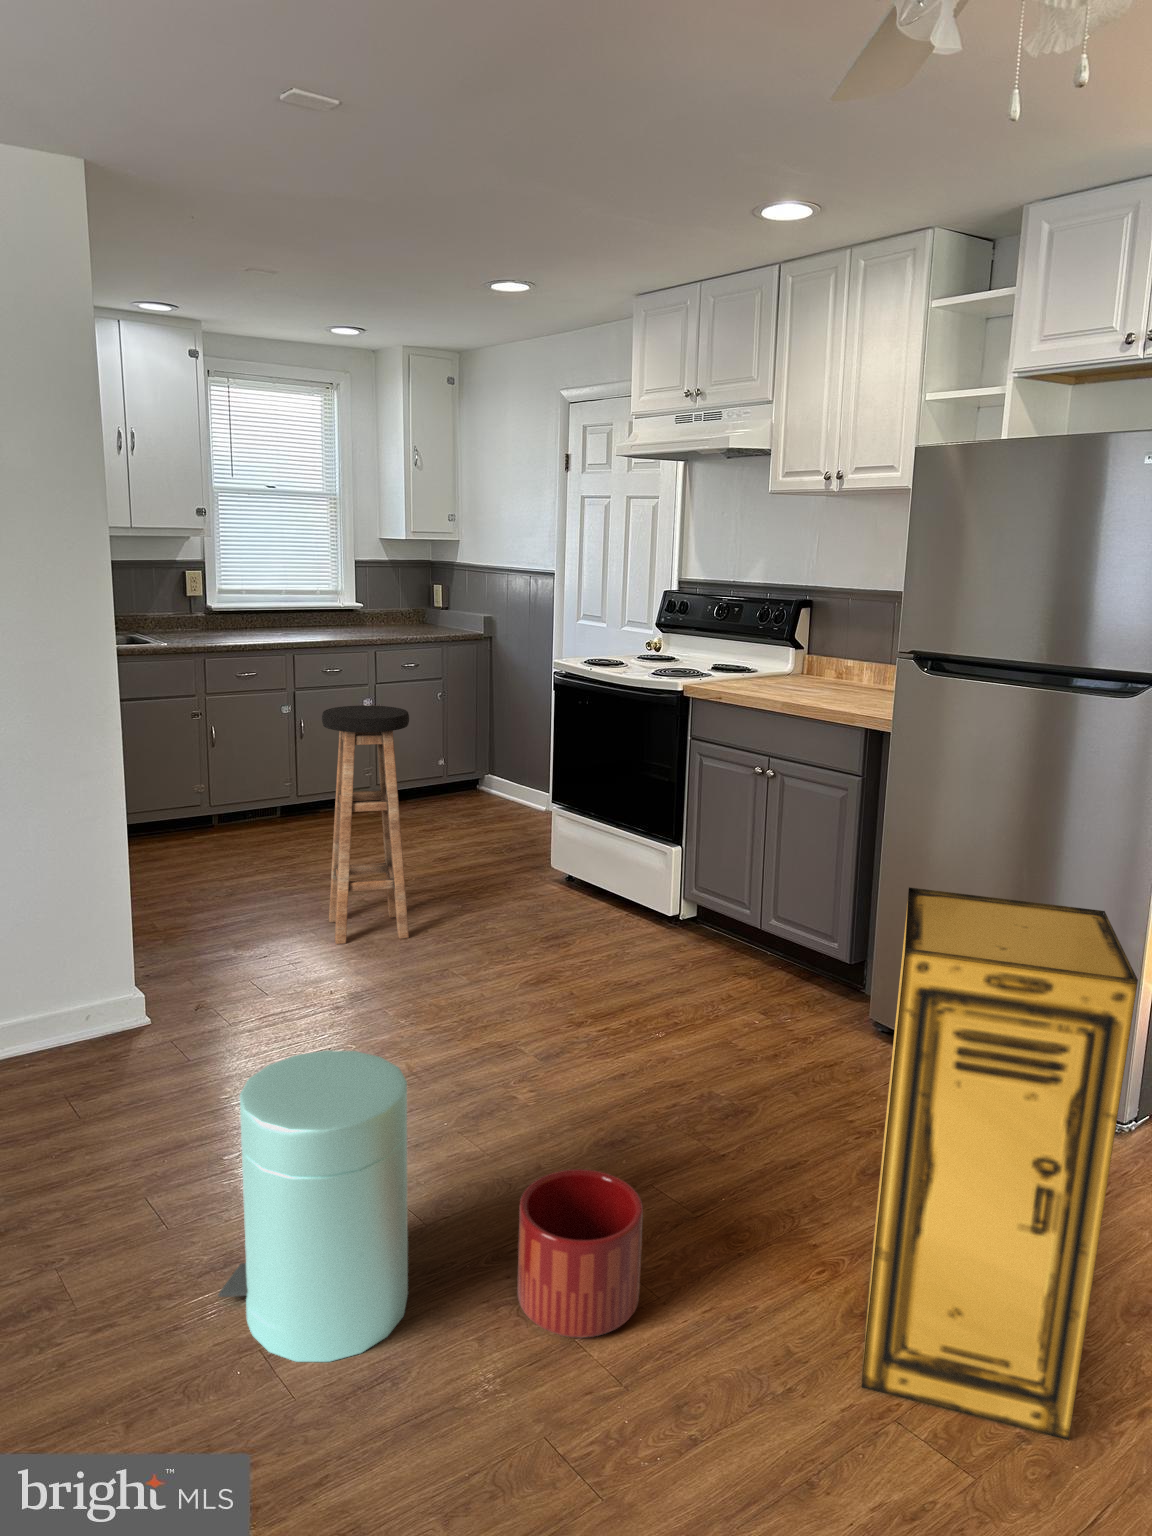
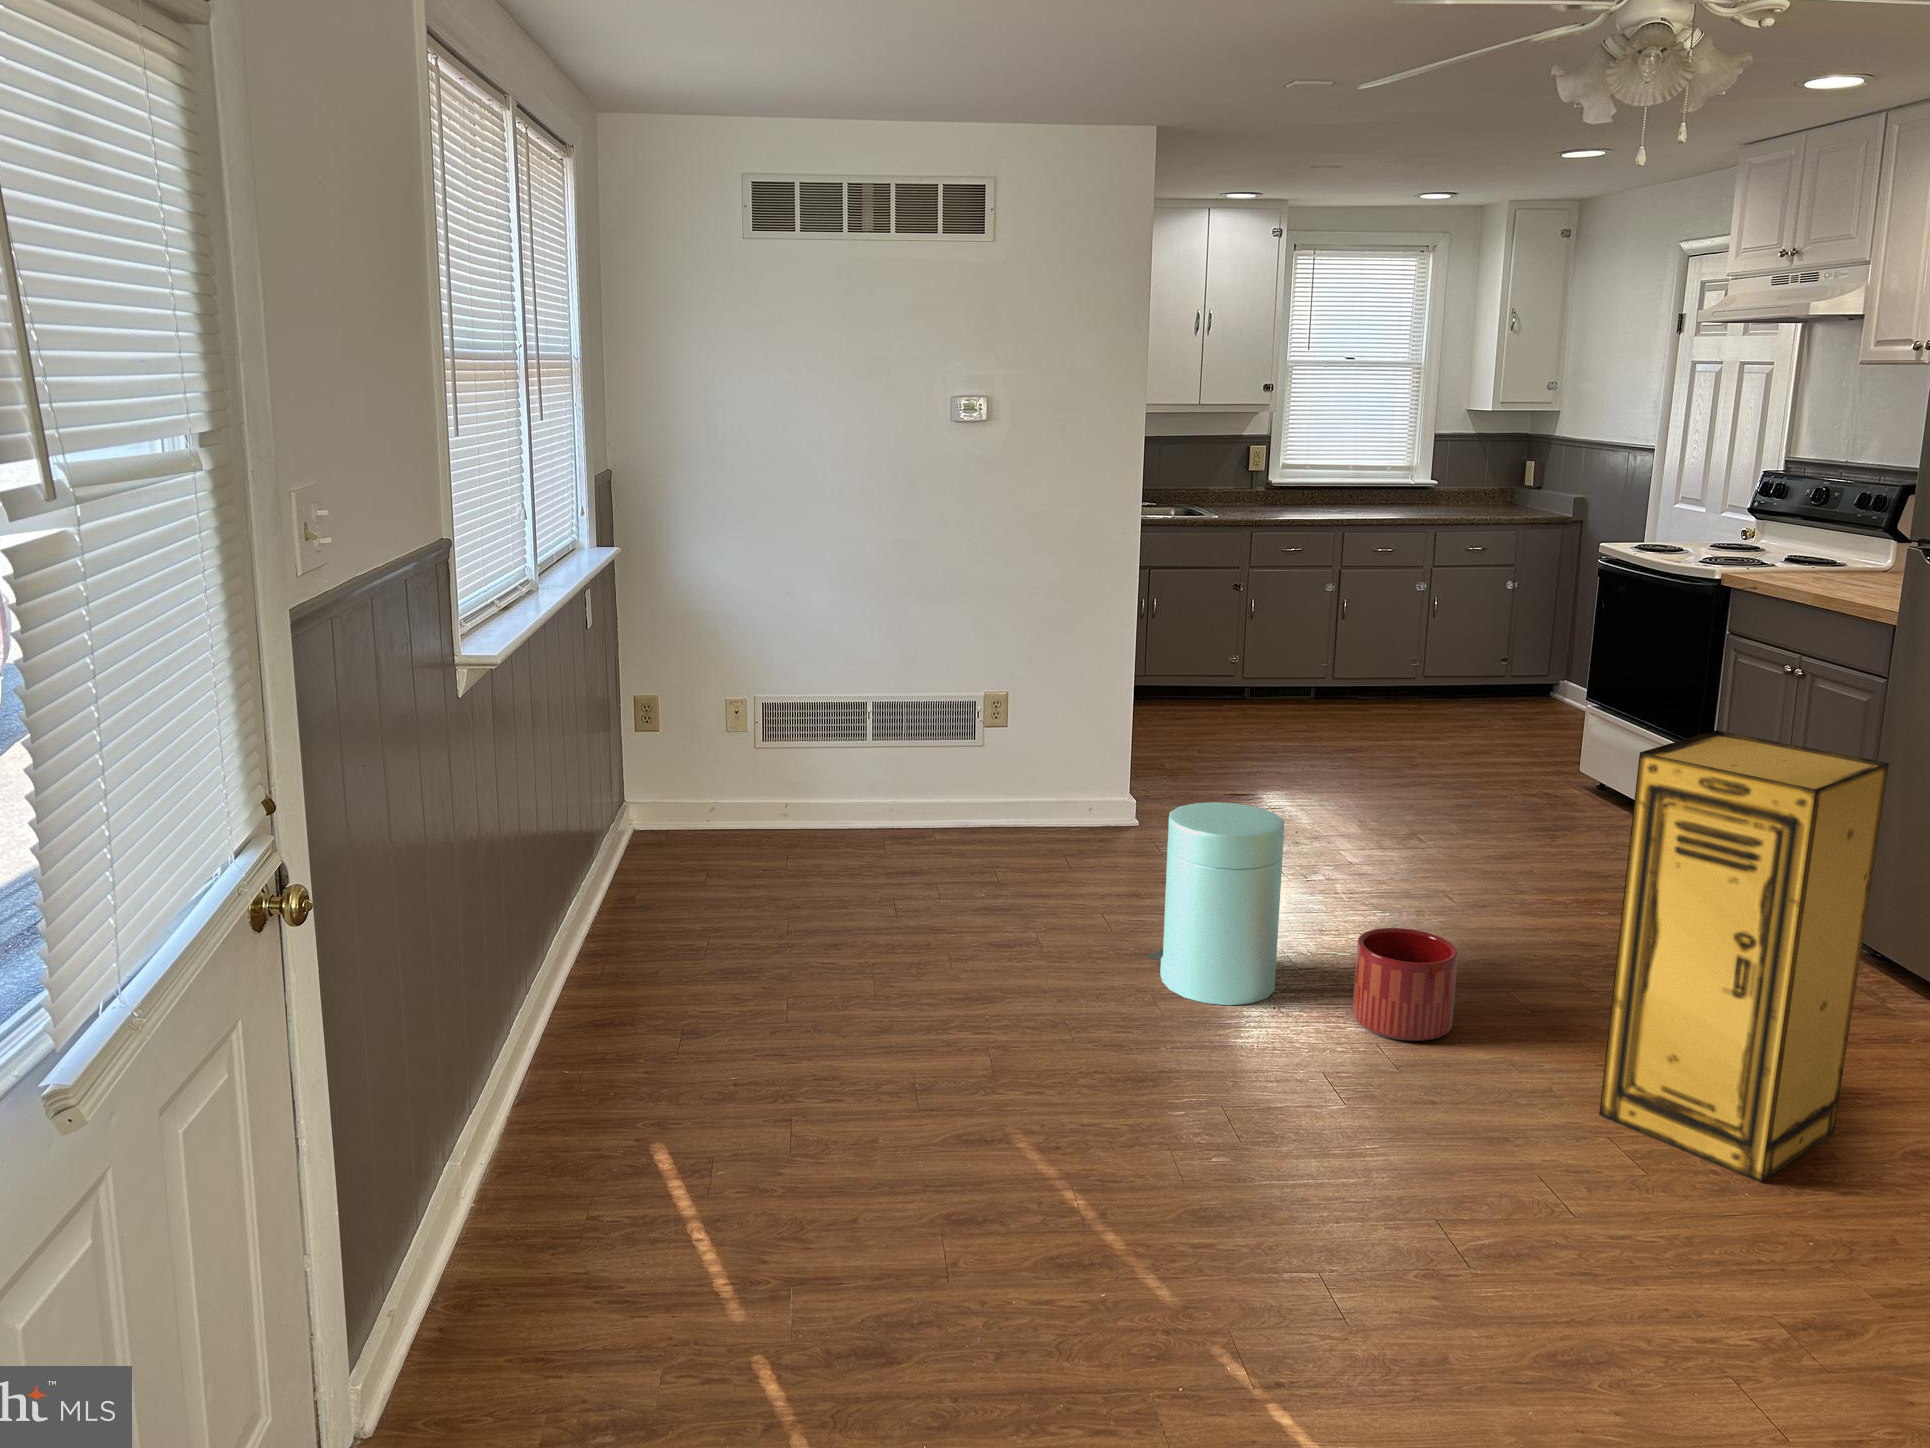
bar stool: present [322,705,409,944] -> none [1323,579,1416,806]

